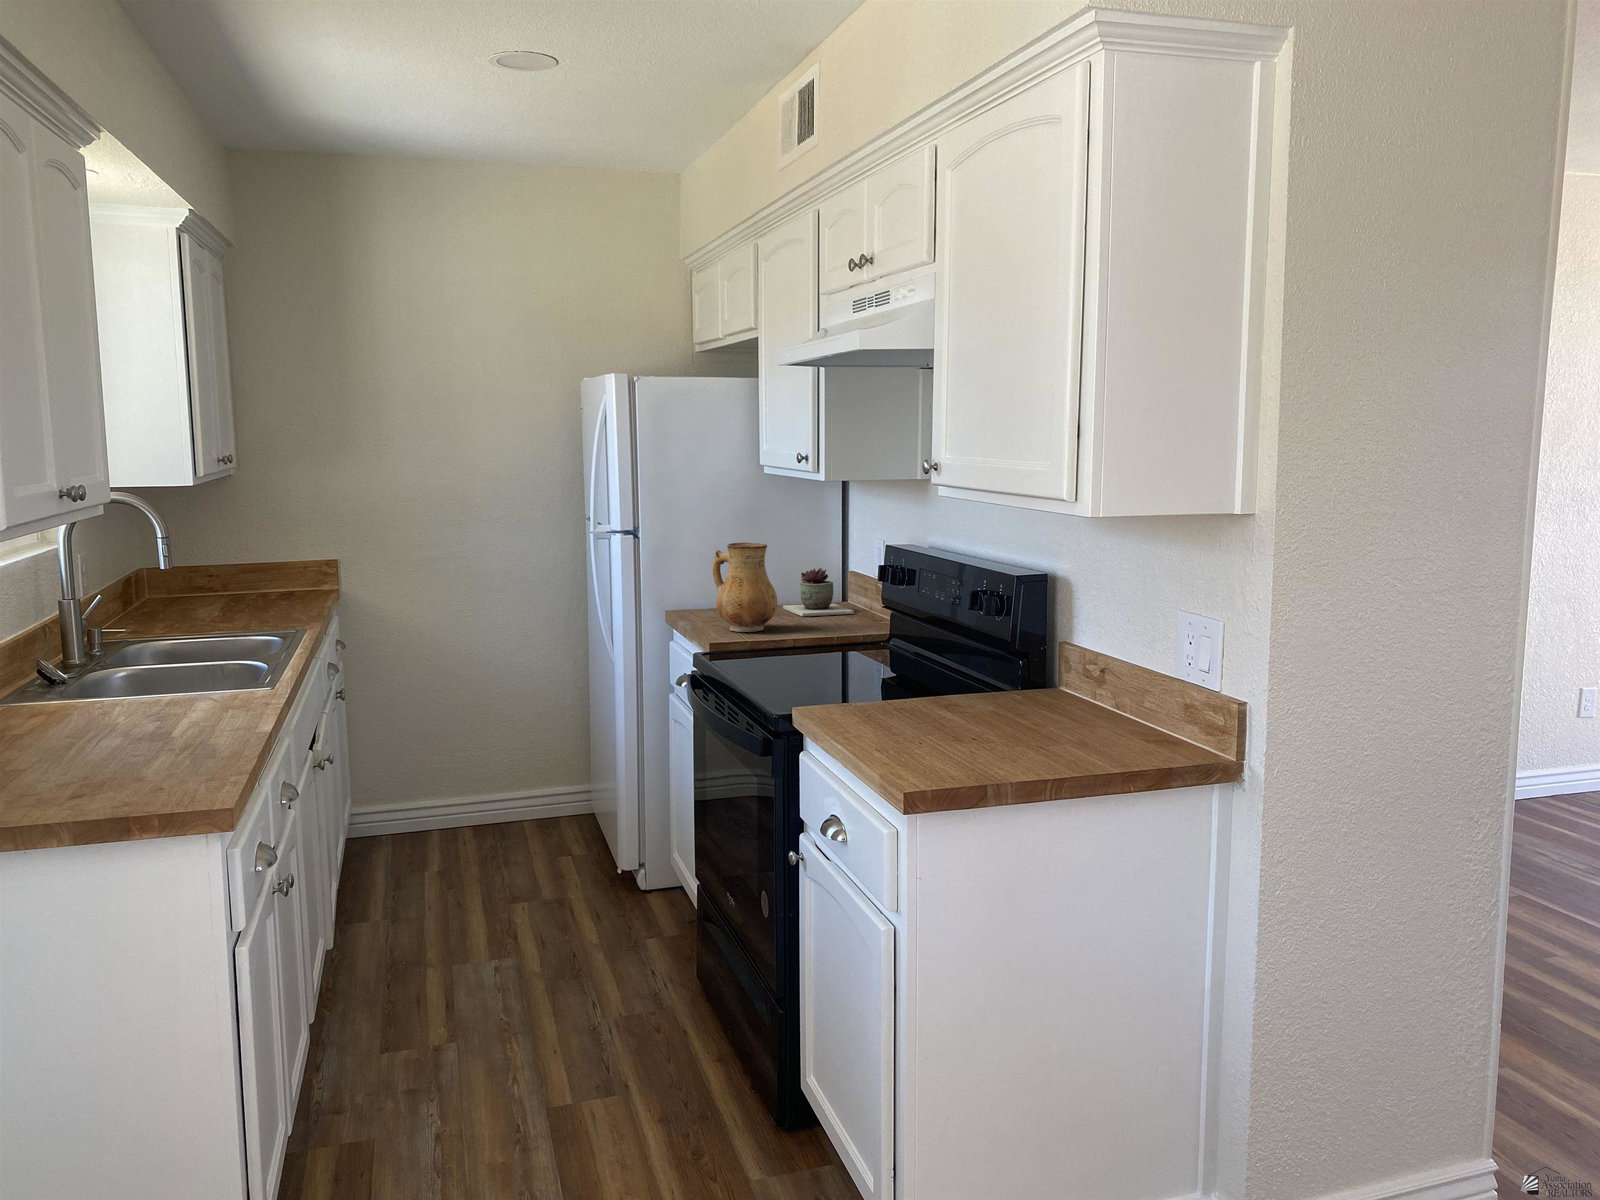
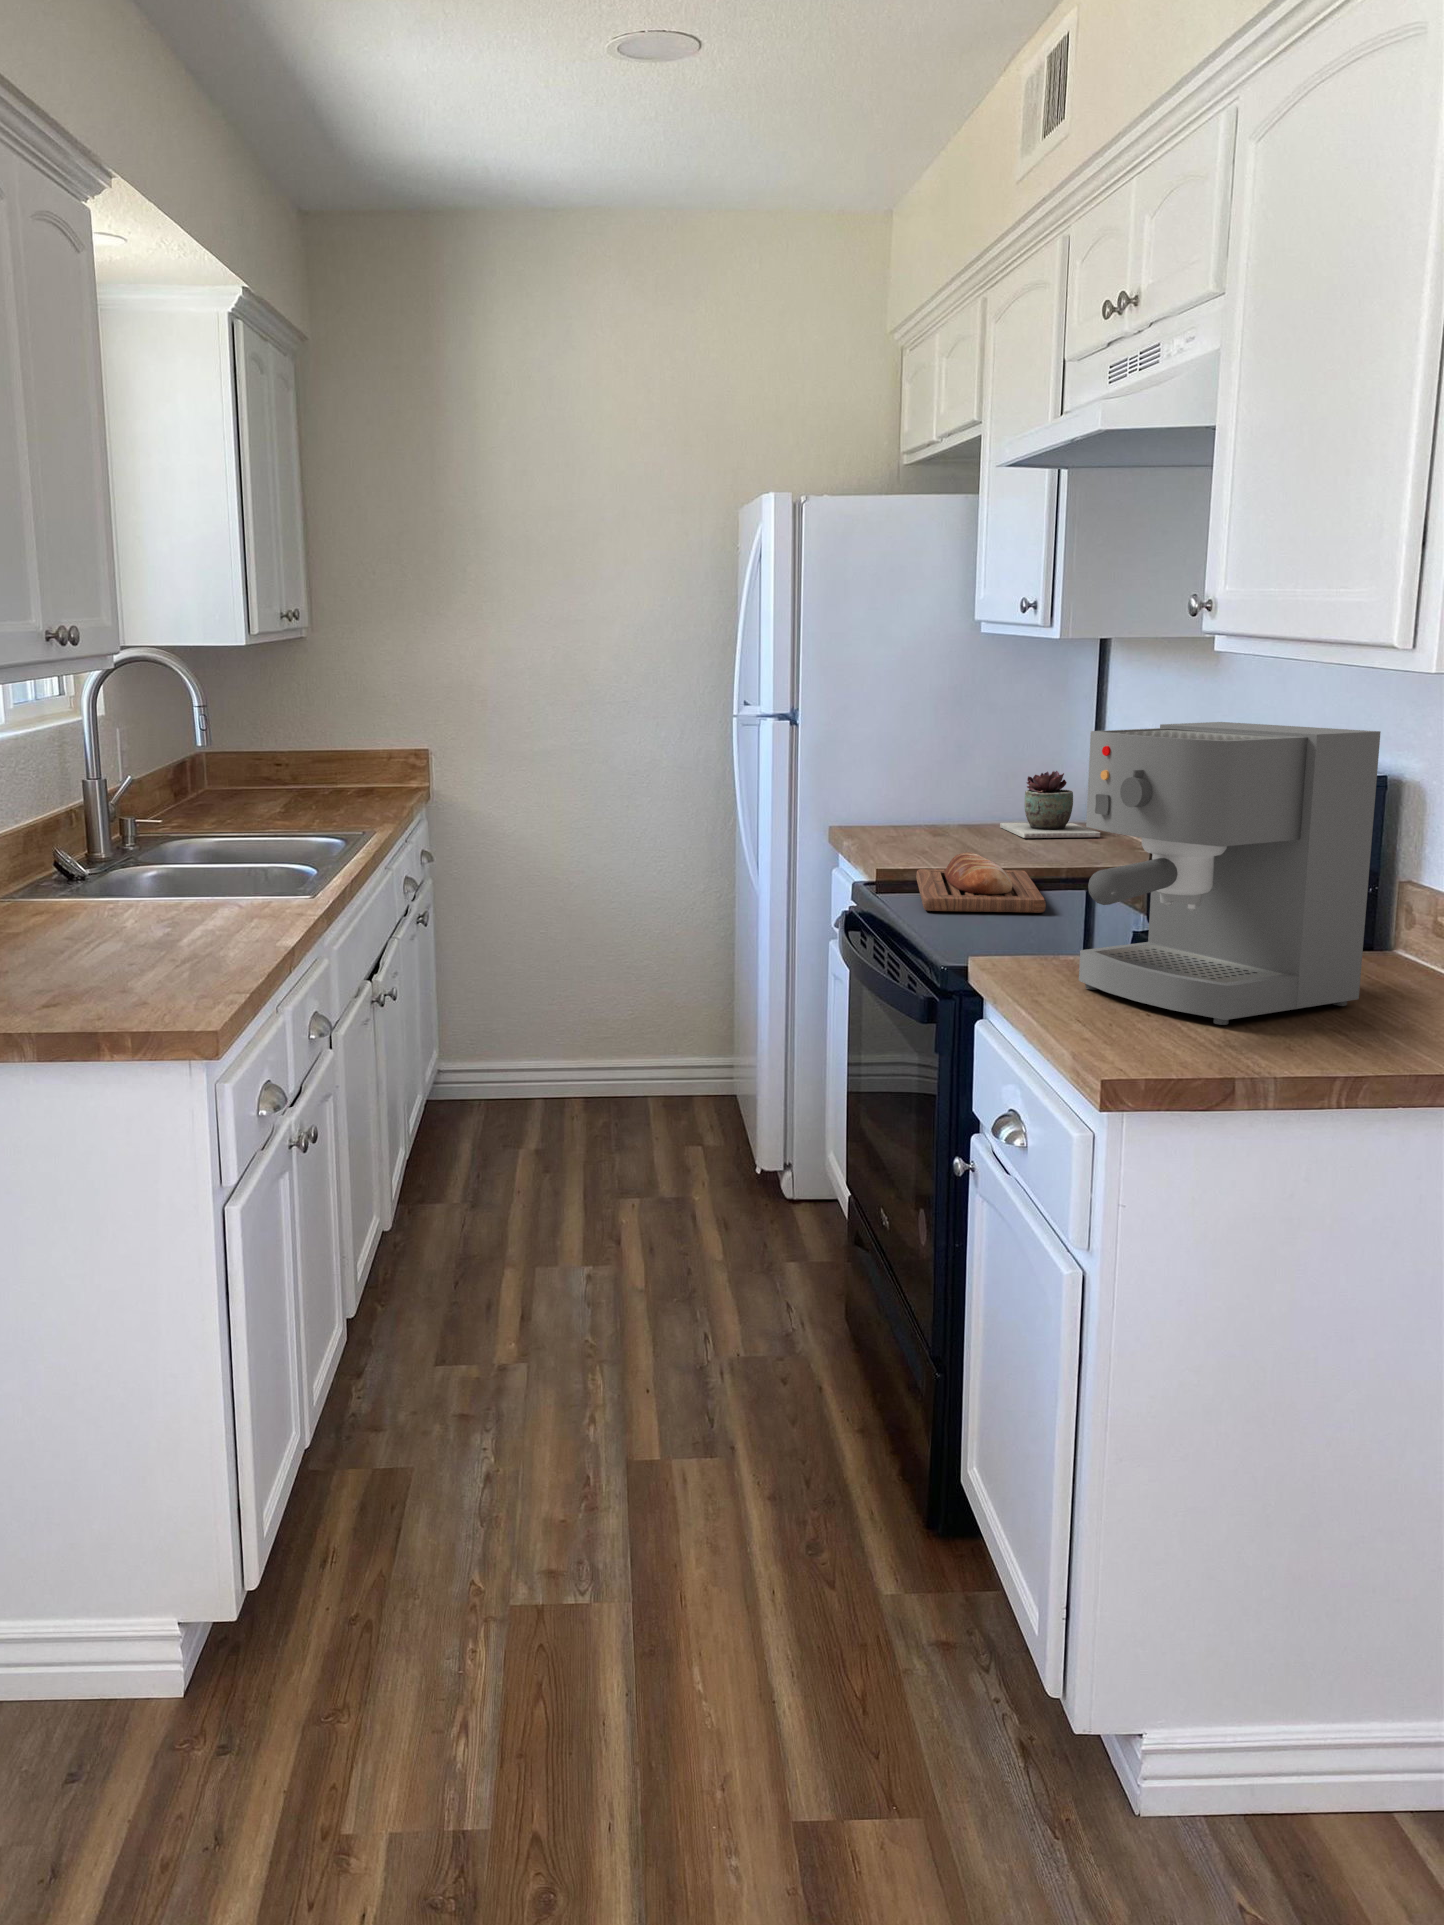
coffee maker: none [869,542,1053,748] -> present [1079,722,1381,1025]
ceramic pitcher: present [712,543,777,632] -> none [896,730,986,855]
bread loaf: none [736,631,832,675] -> present [916,853,1046,913]

